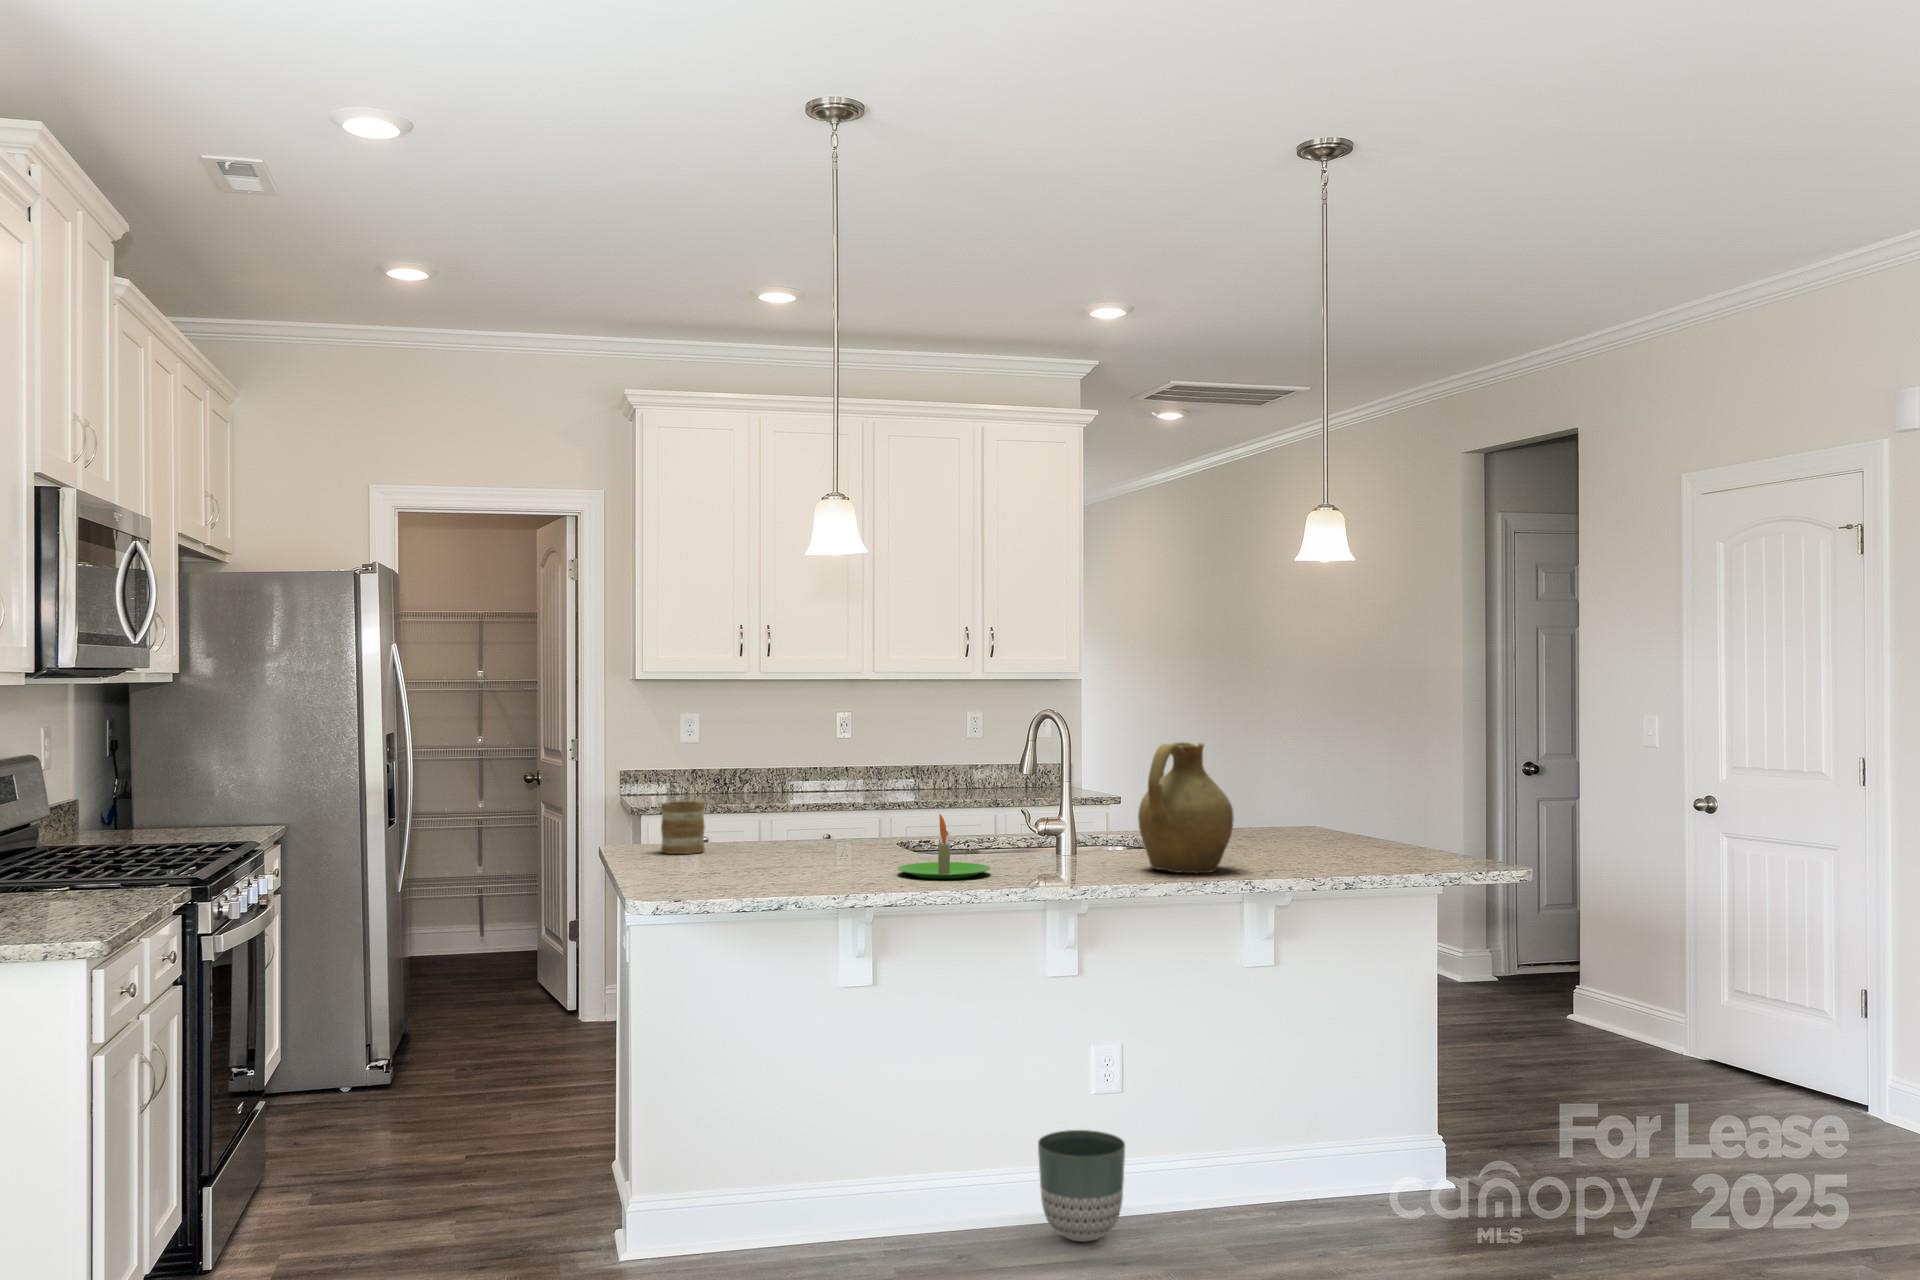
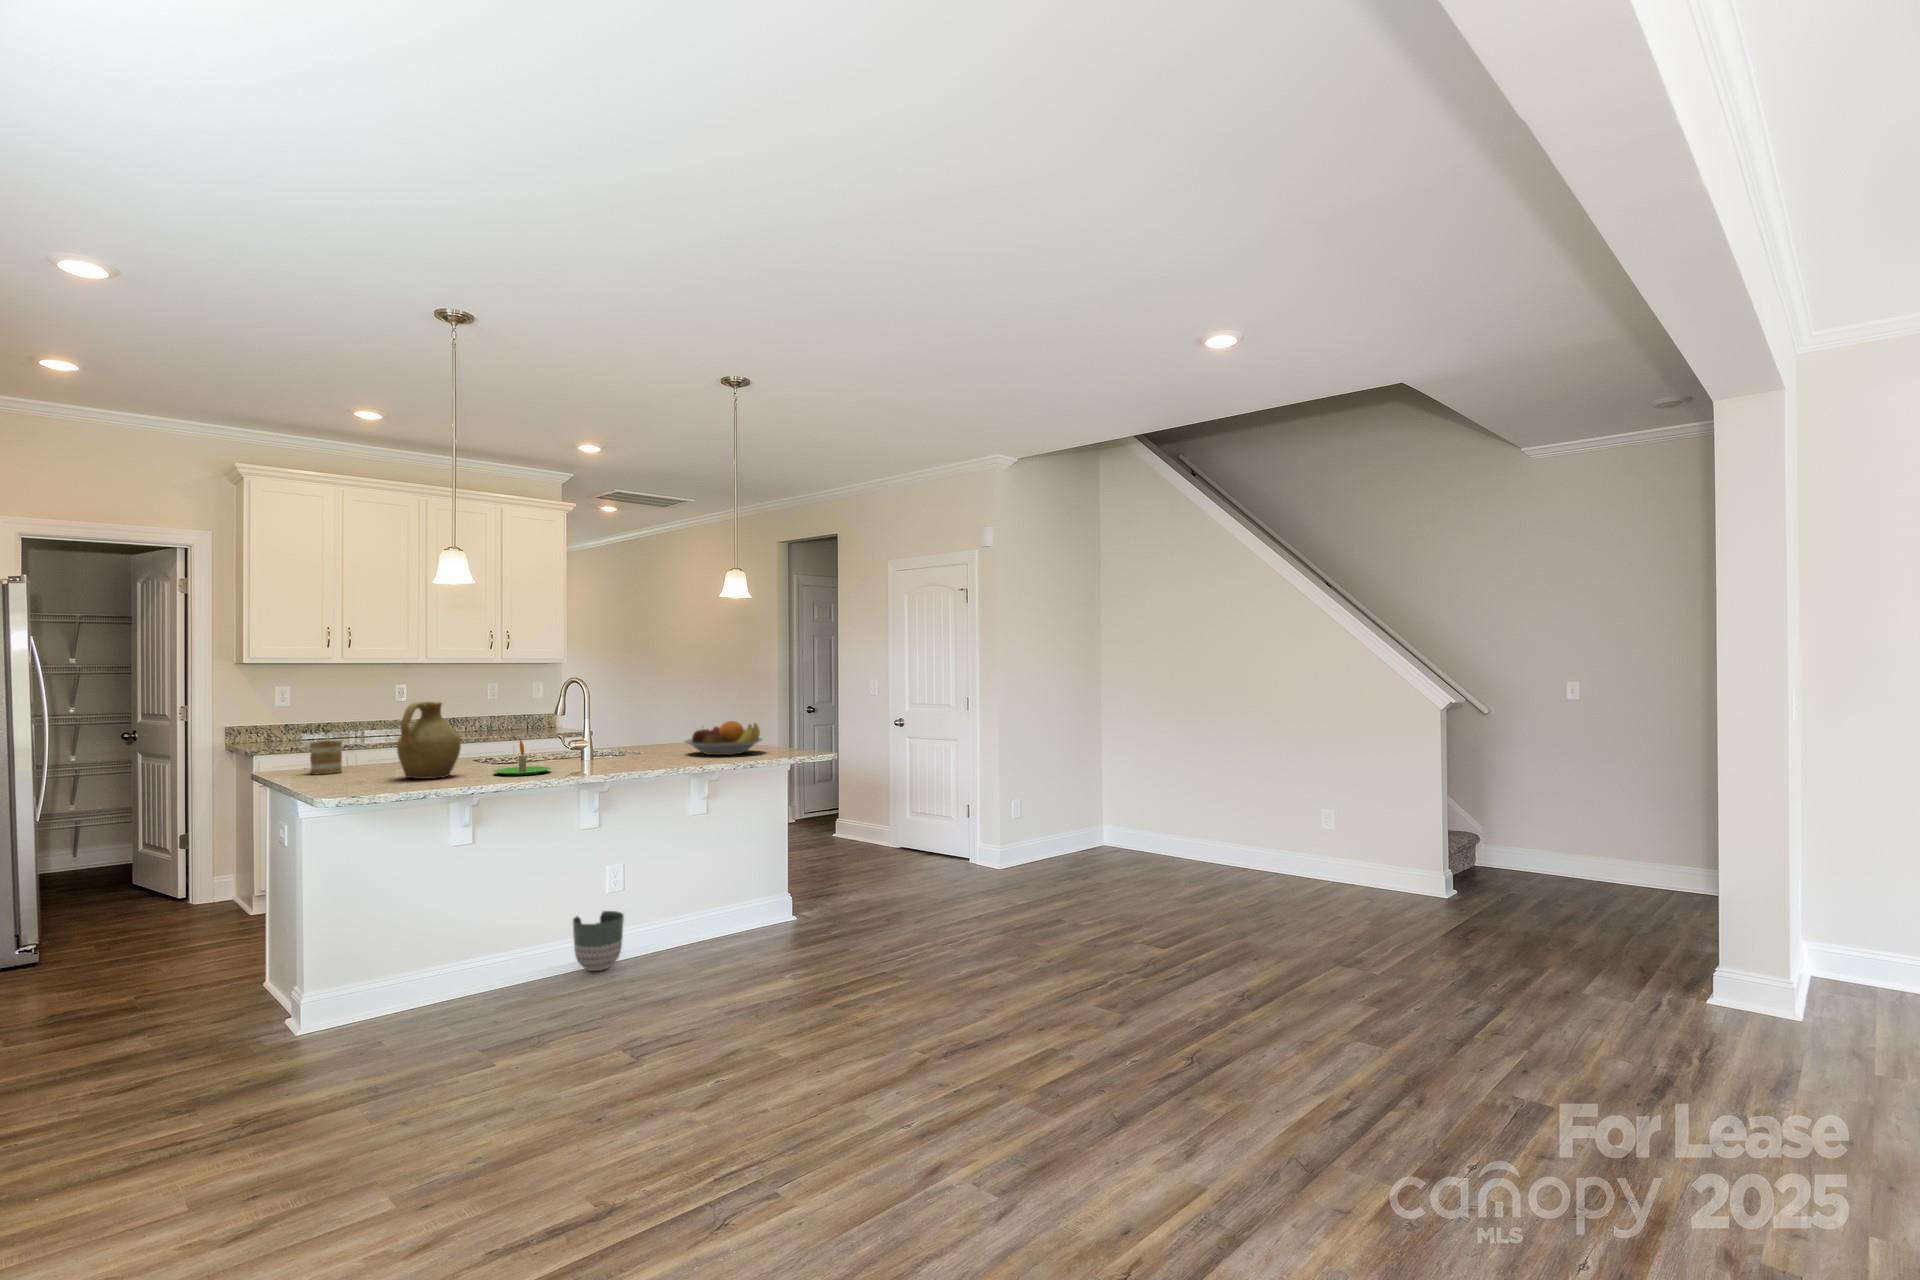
pitcher: present [1138,742,1234,874] -> present [397,702,461,779]
fruit bowl: none [1239,794,1389,859] -> present [685,721,762,755]

